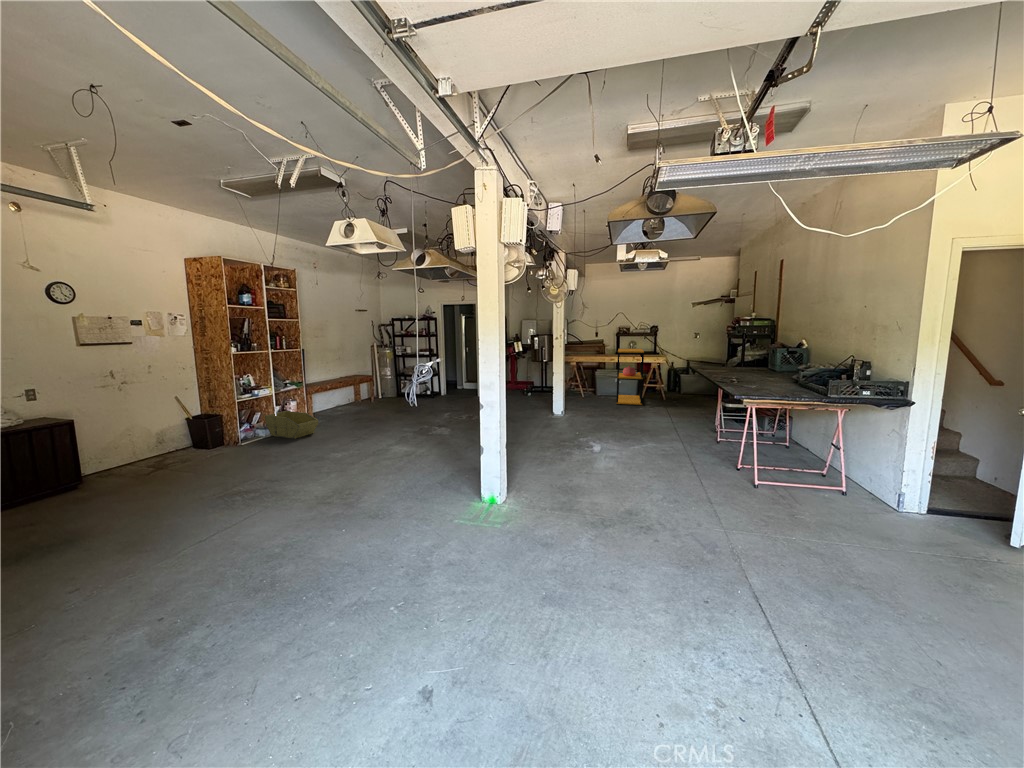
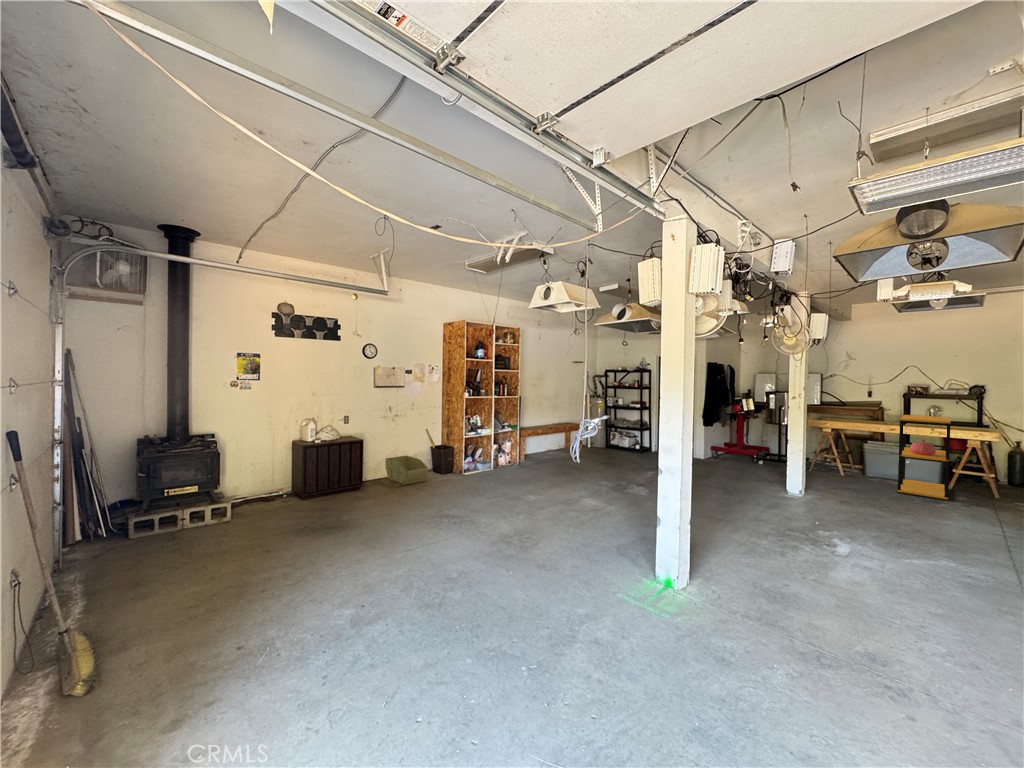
storage bin: present [265,411,318,439] -> present [386,455,428,485]

